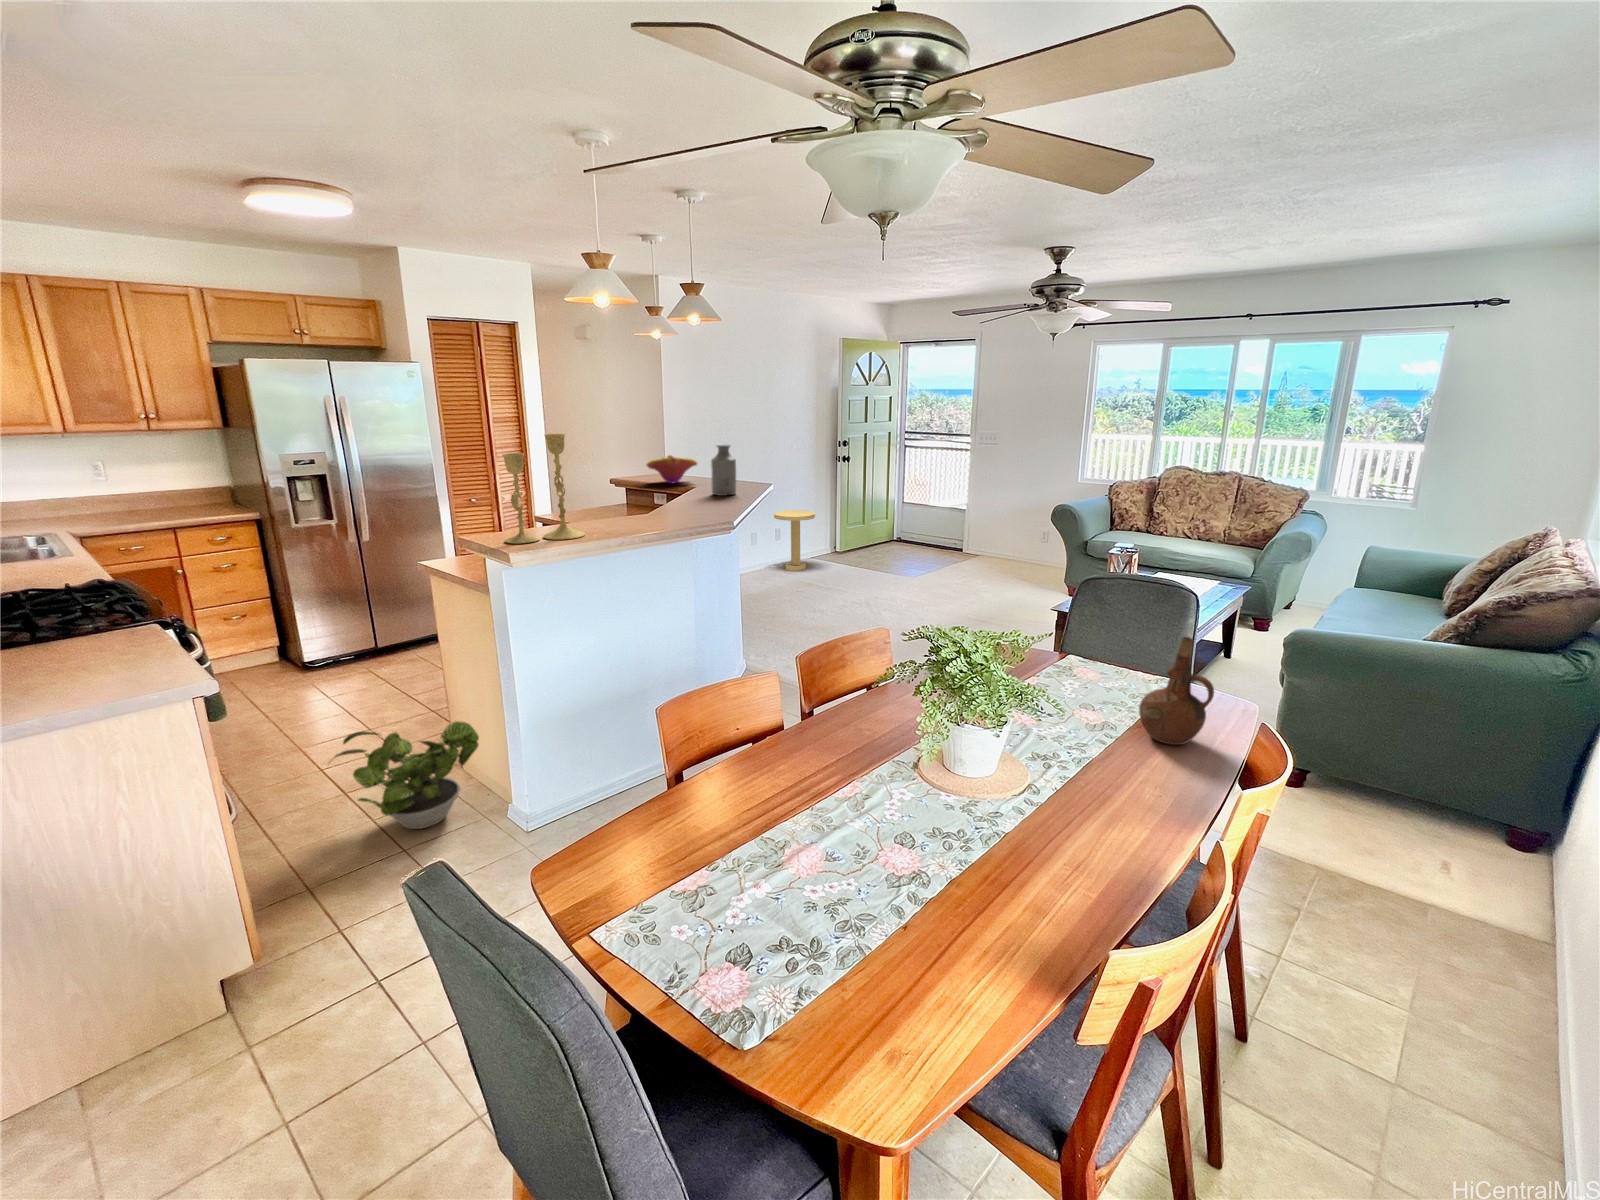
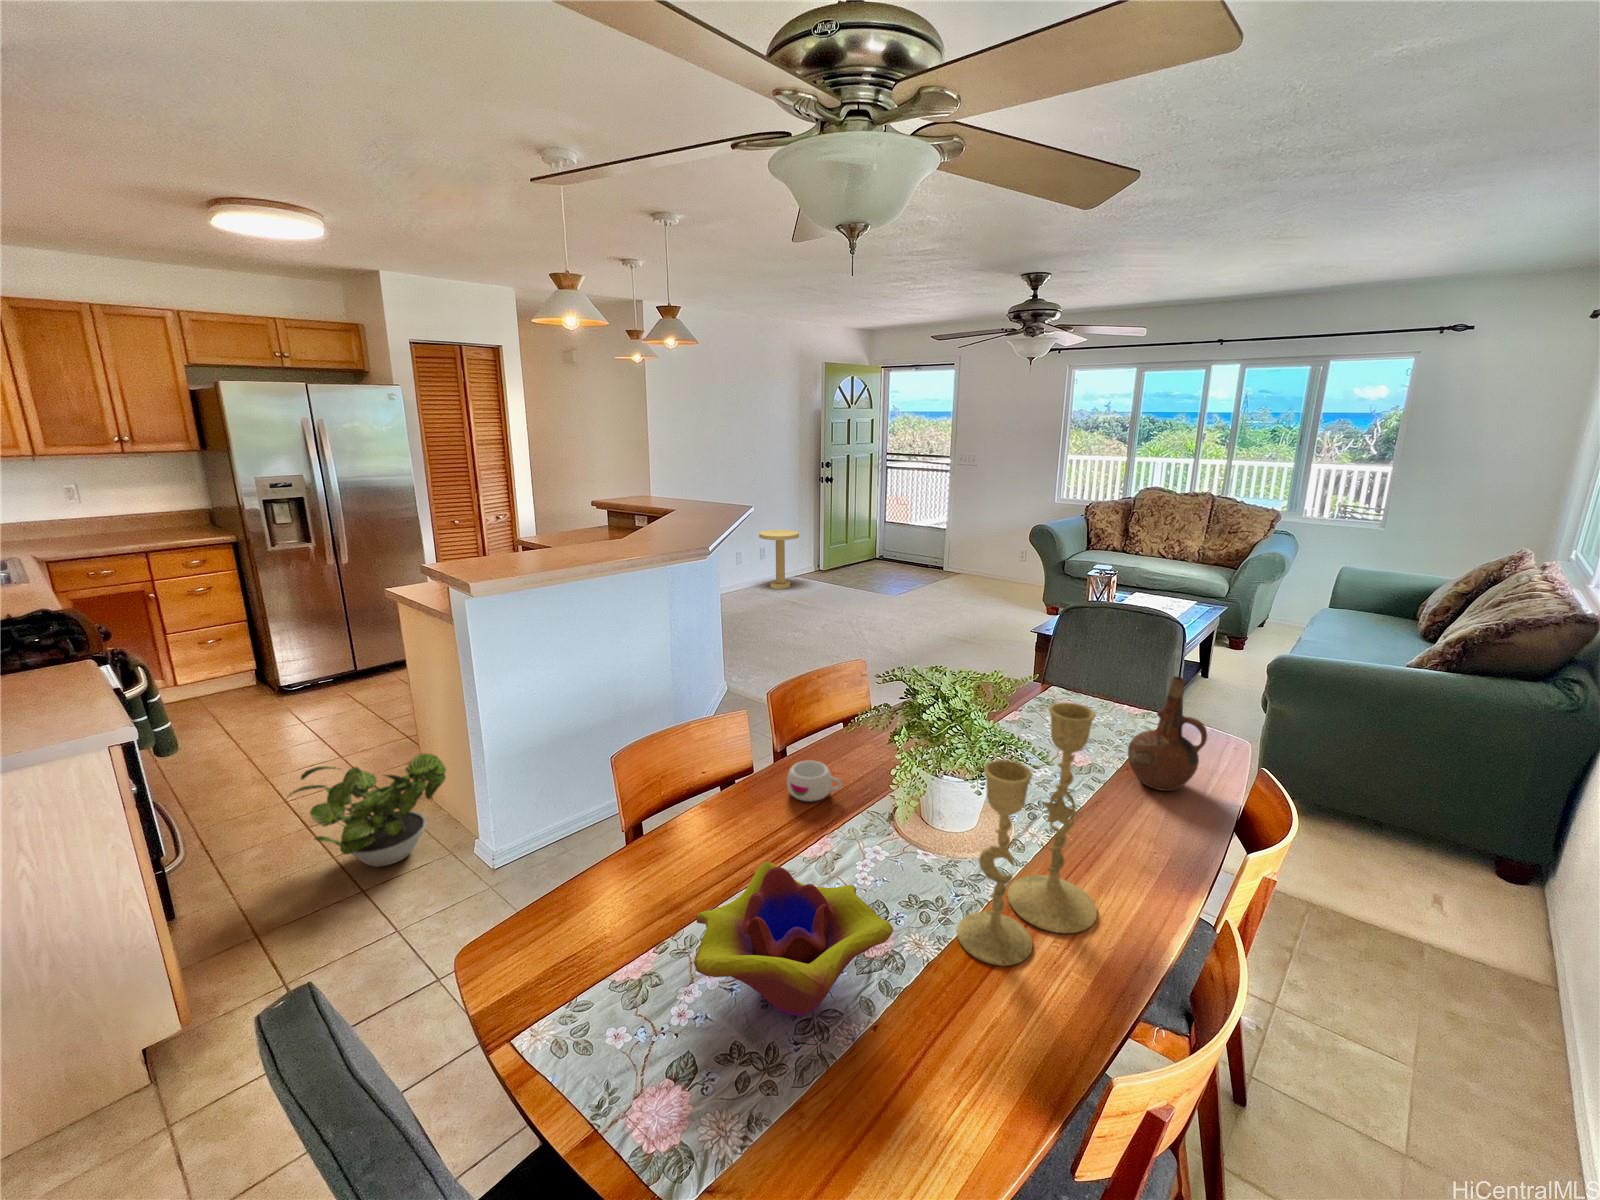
candlestick: present [502,434,585,544] -> present [957,702,1097,966]
bottle: present [711,444,736,496] -> none [691,467,716,519]
decorative bowl: present [647,455,697,483] -> present [694,862,893,1016]
mug: none [818,715,869,752] -> present [787,761,842,801]

